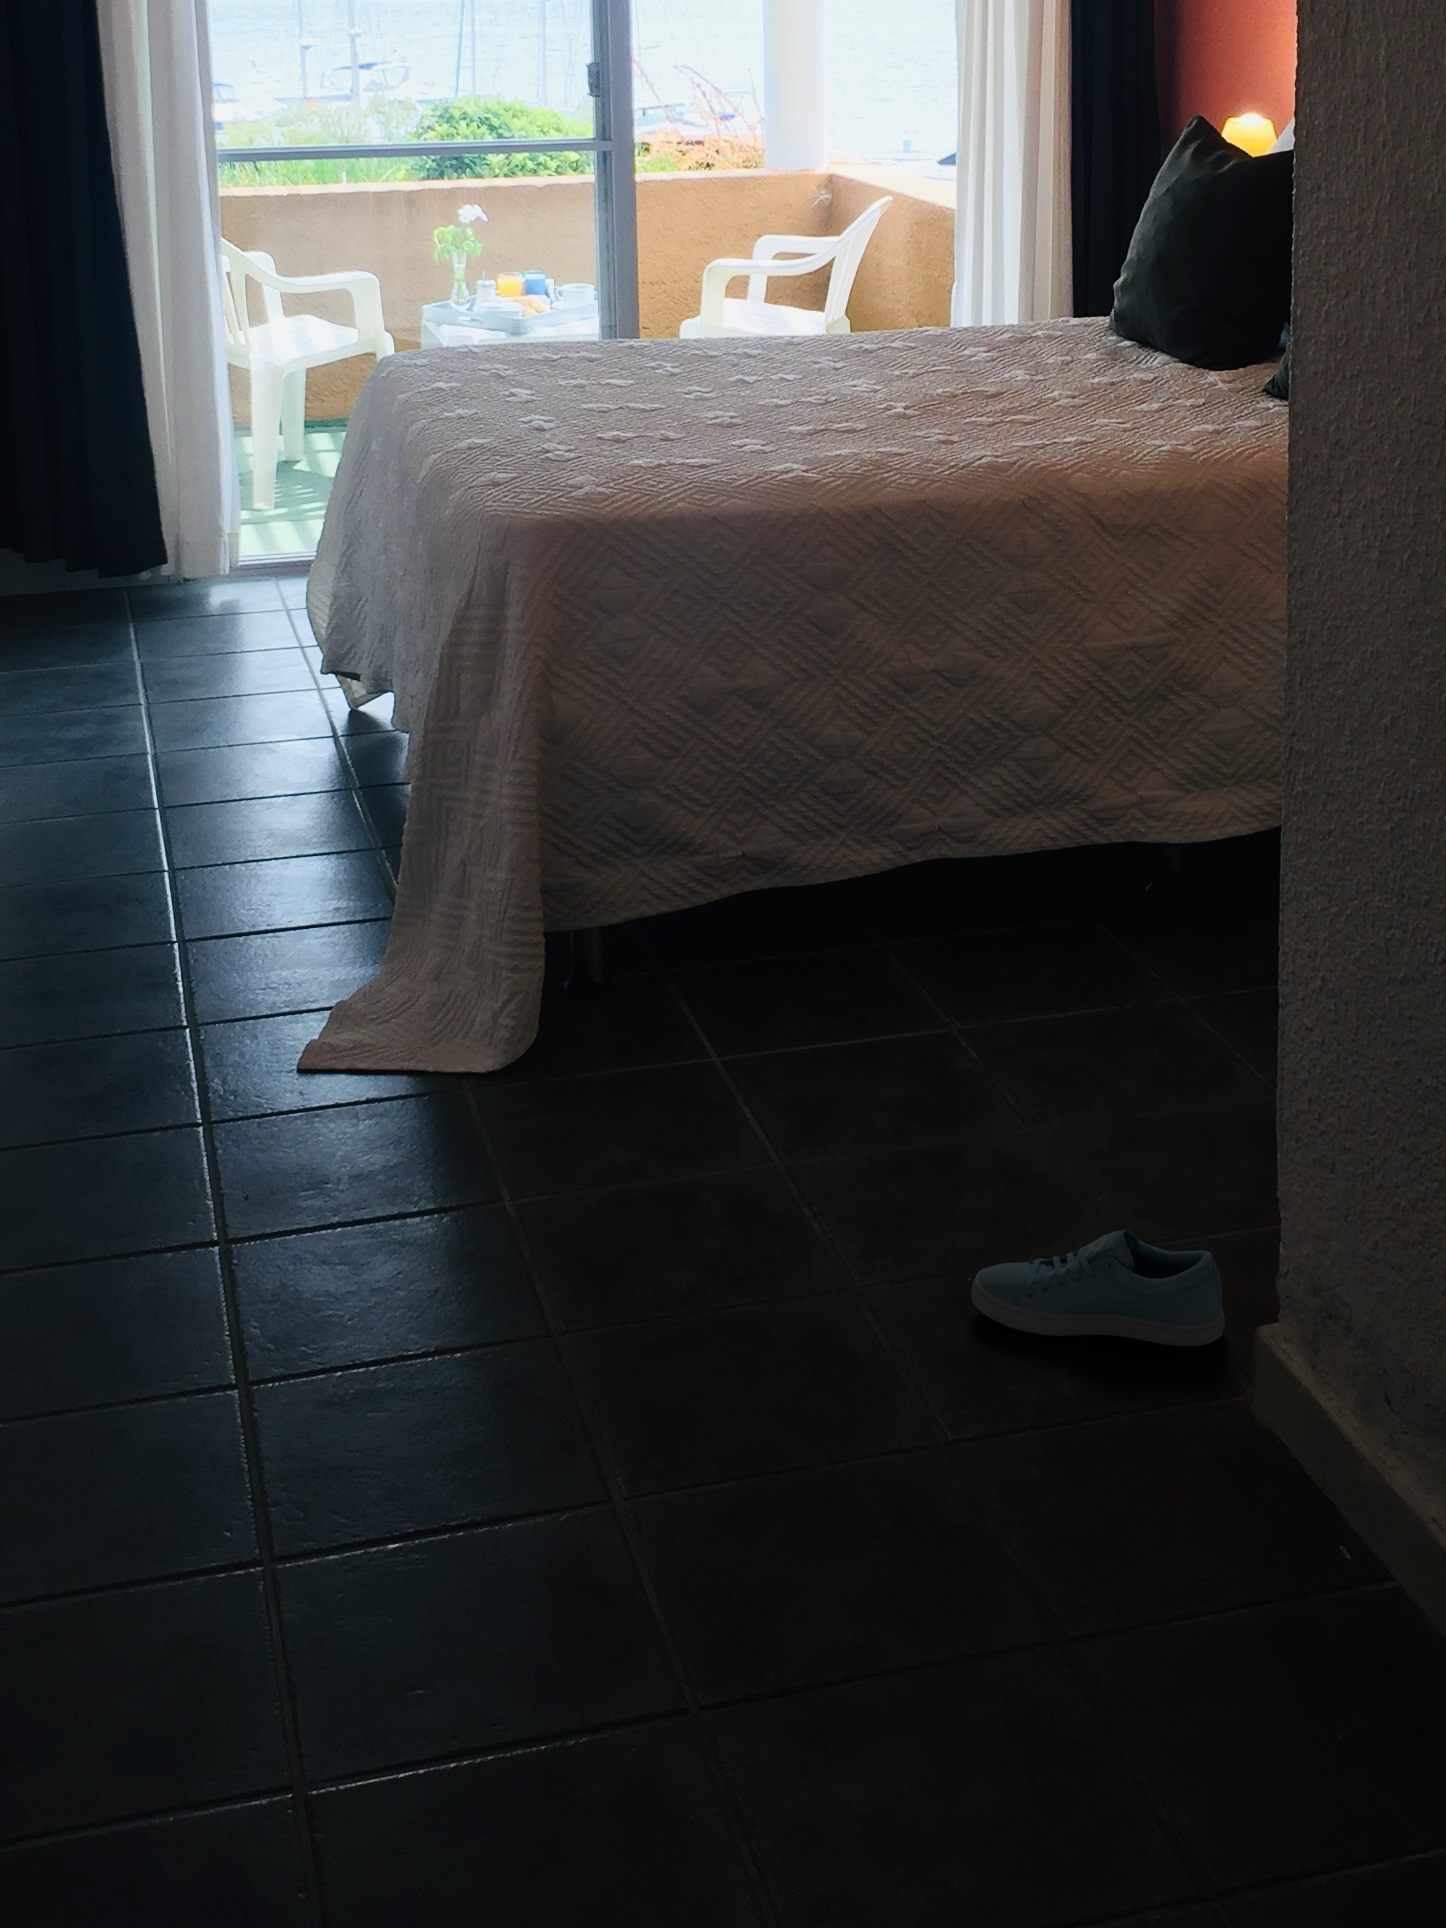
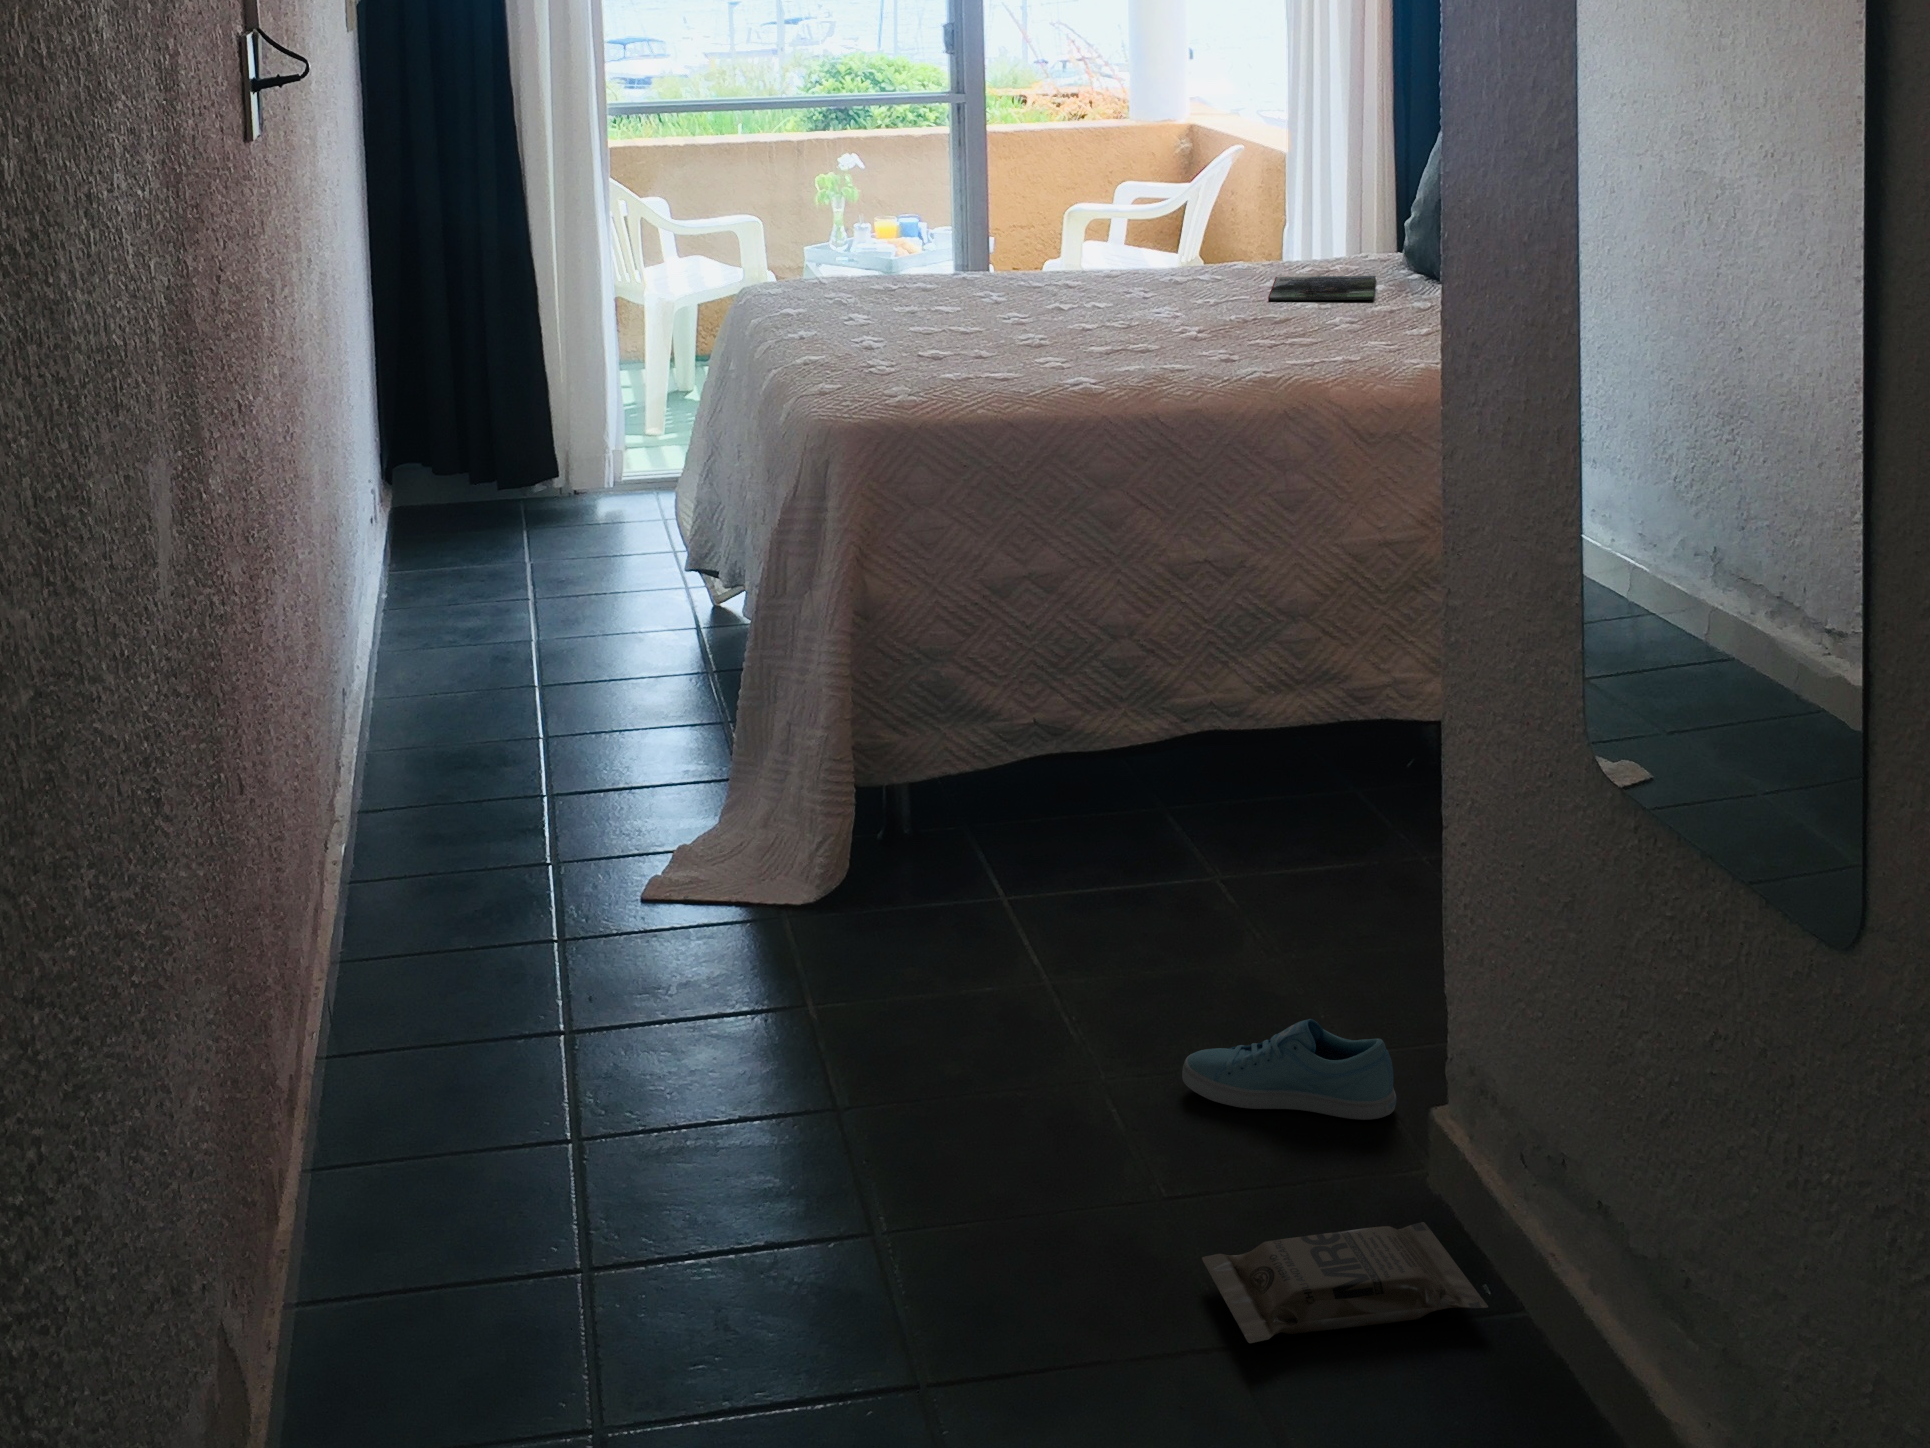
magazine: none [972,343,1087,371] -> present [1268,276,1376,300]
bag: none [1040,1489,1394,1672] -> present [1202,1222,1488,1343]

